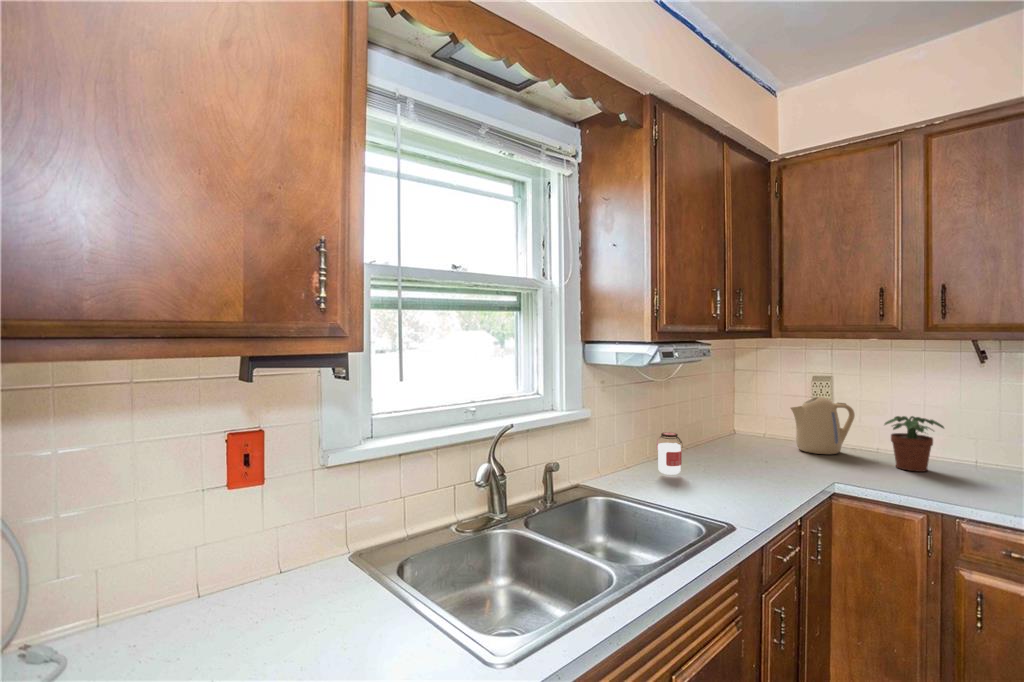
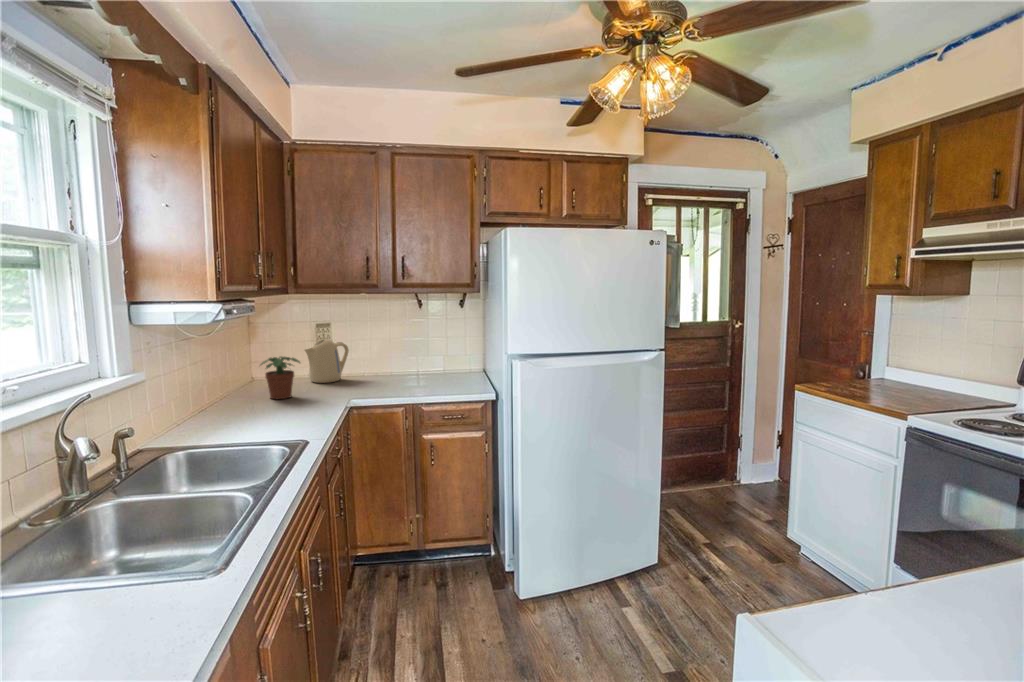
potted plant: present [885,416,944,472] -> present [260,357,300,399]
jar: present [657,432,682,475] -> none [208,383,234,422]

